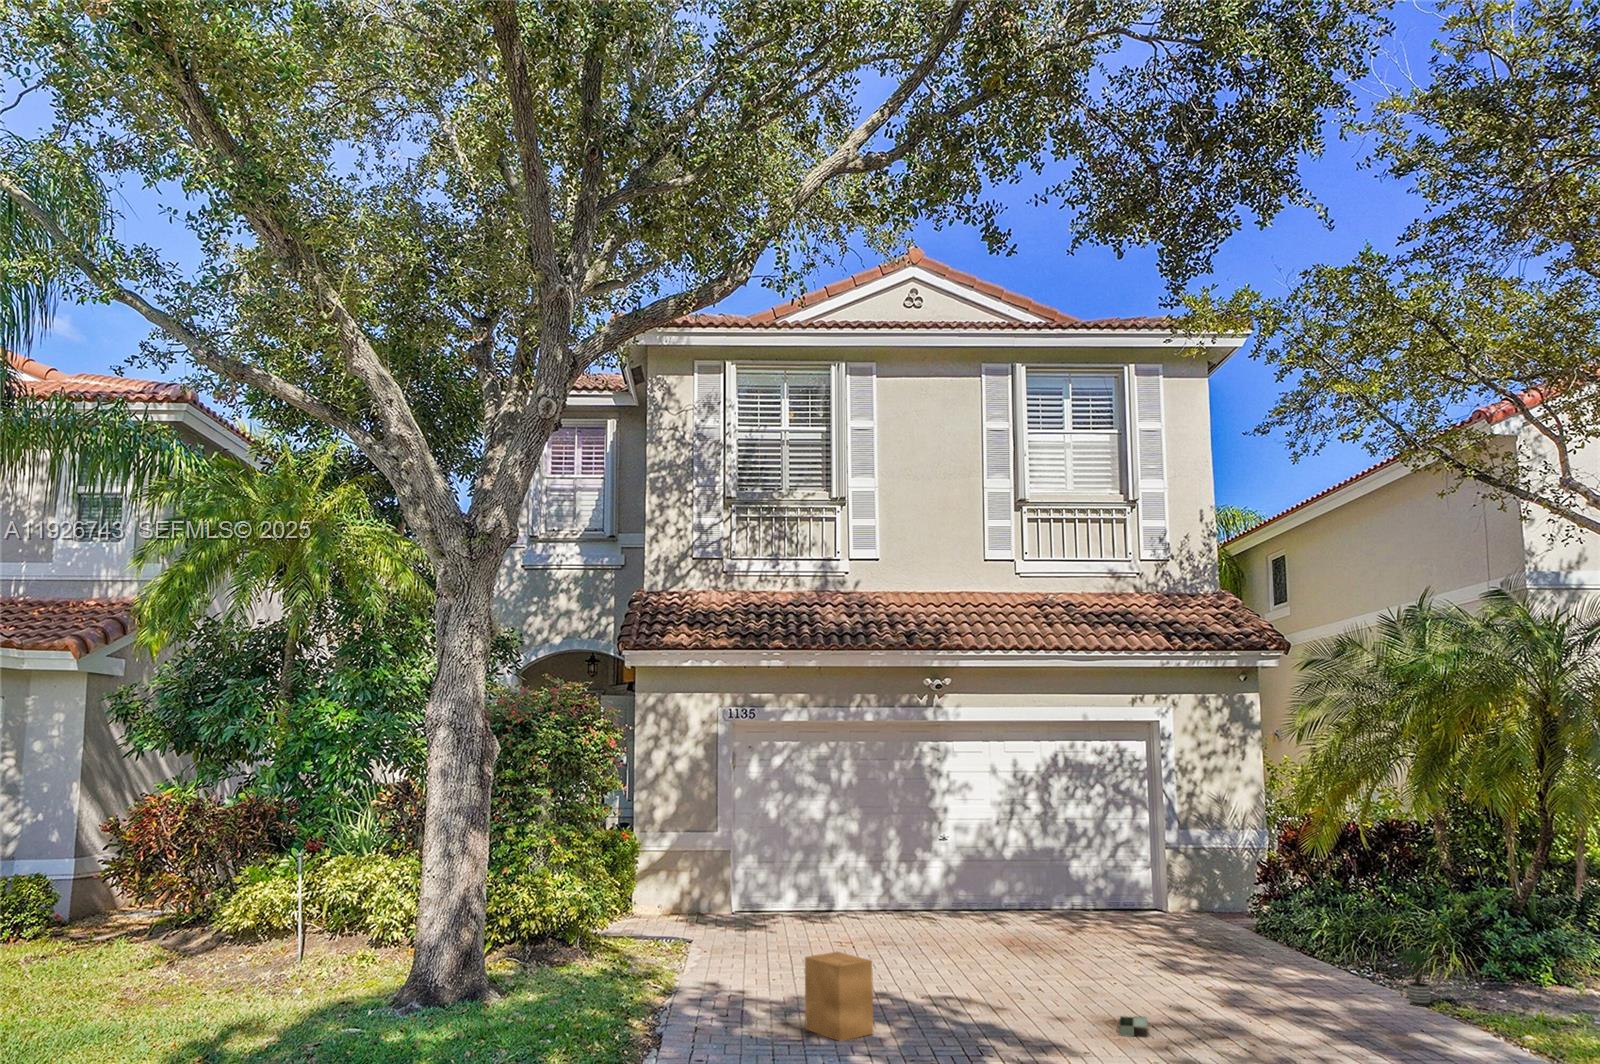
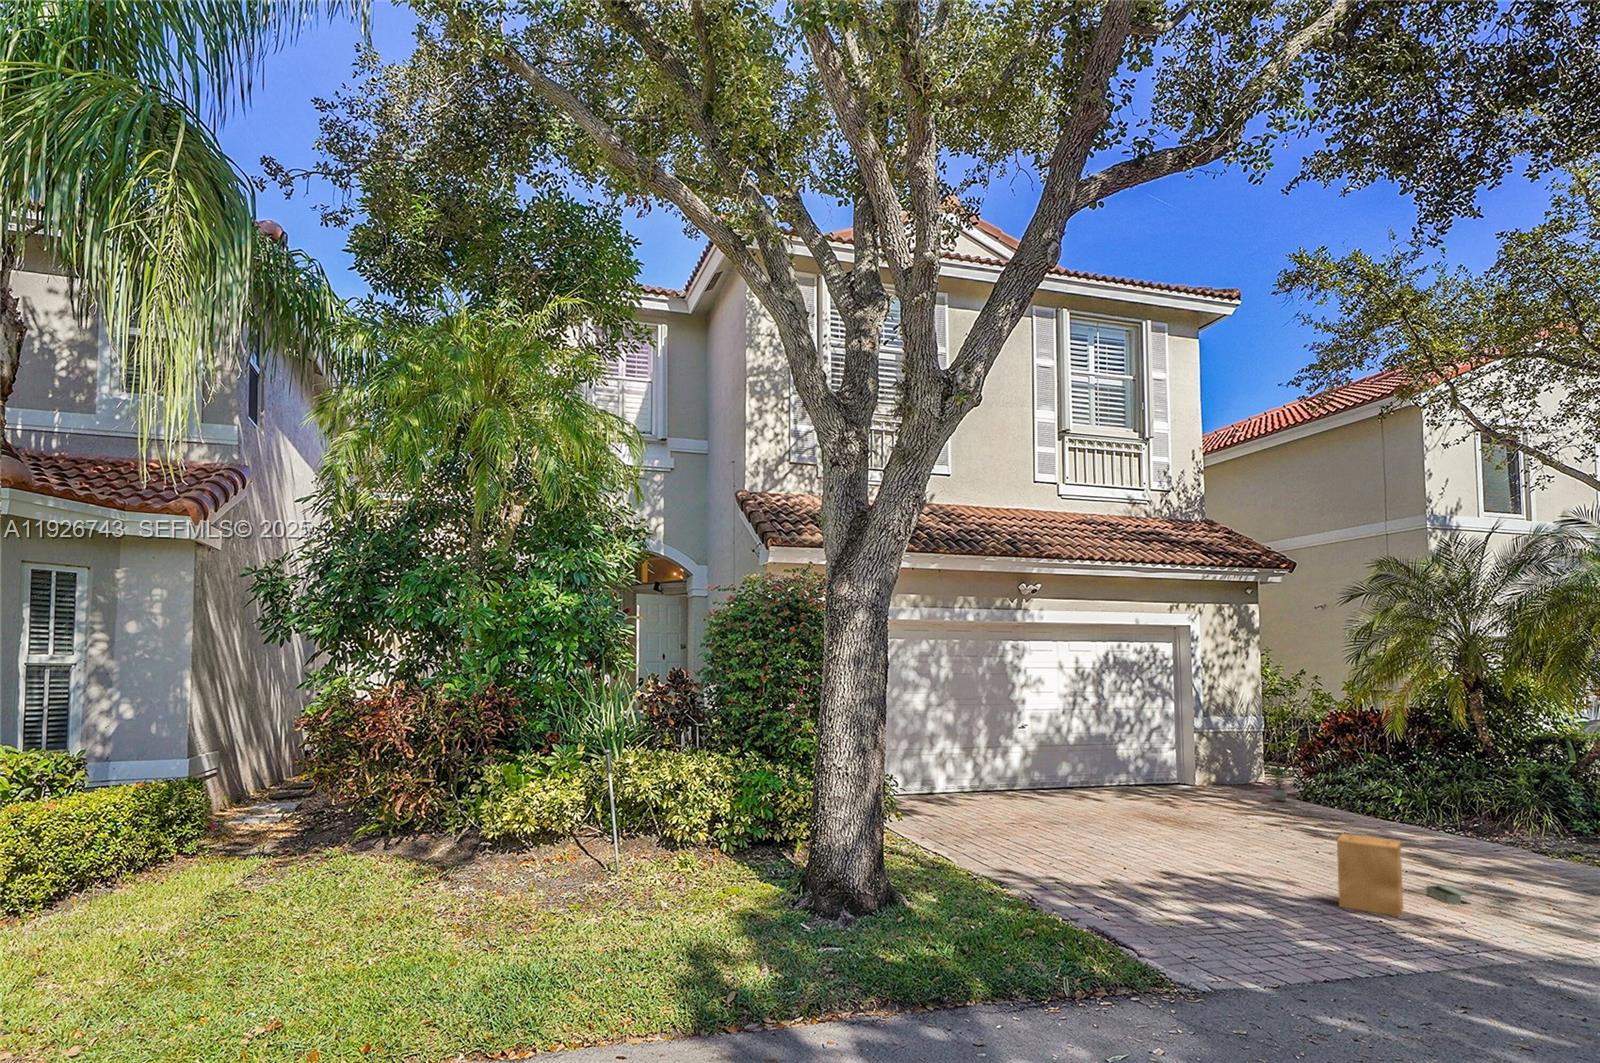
potted plant: present [1395,947,1431,1007] -> present [1268,766,1287,802]
cardboard box: present [805,952,873,1041] -> present [1337,833,1403,916]

